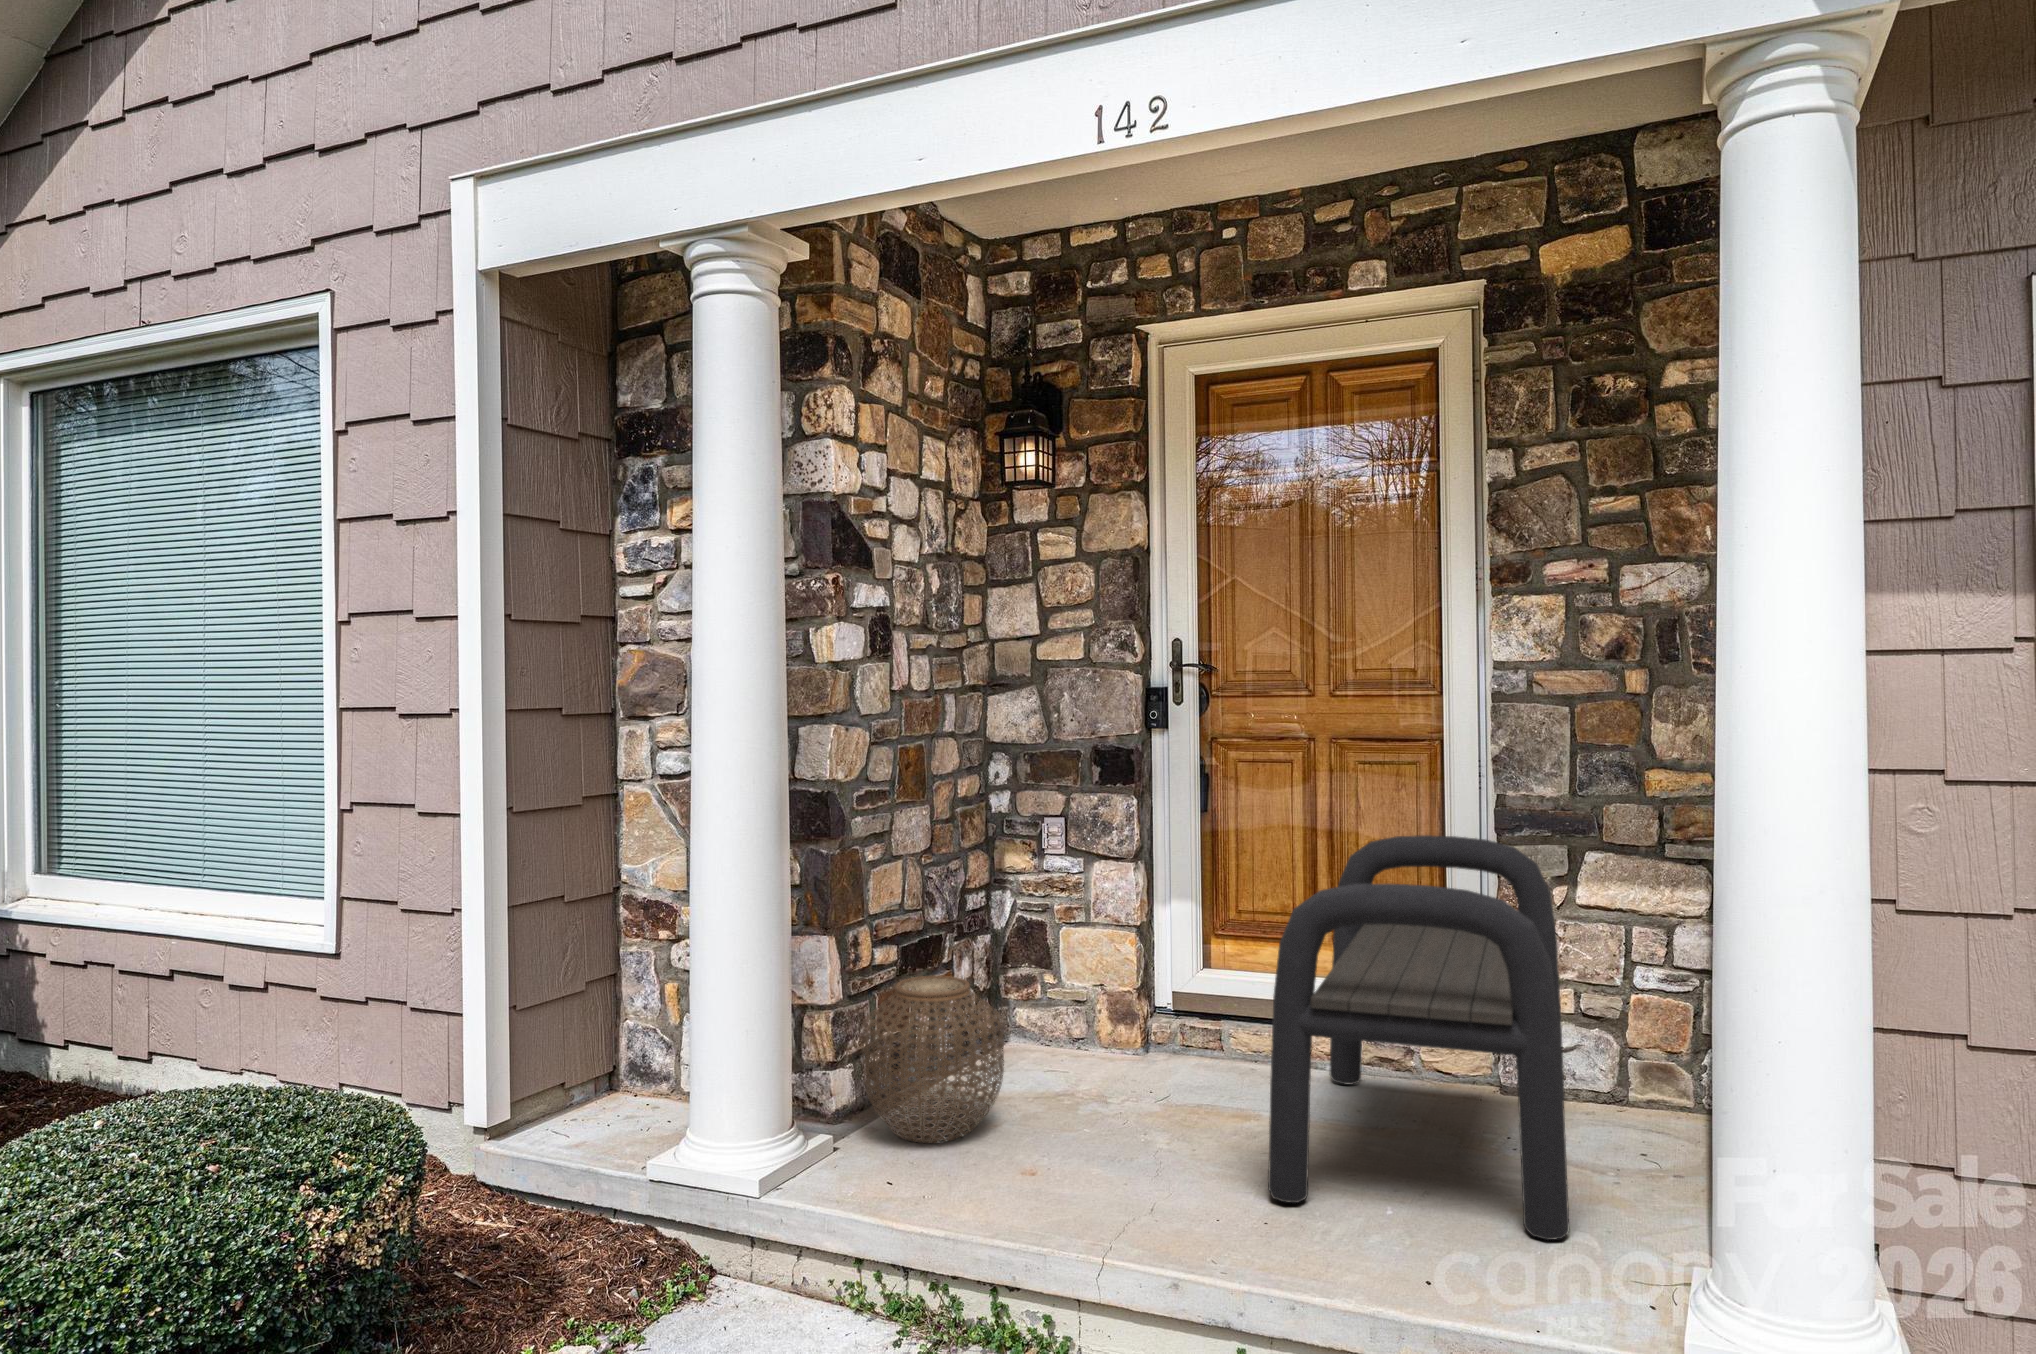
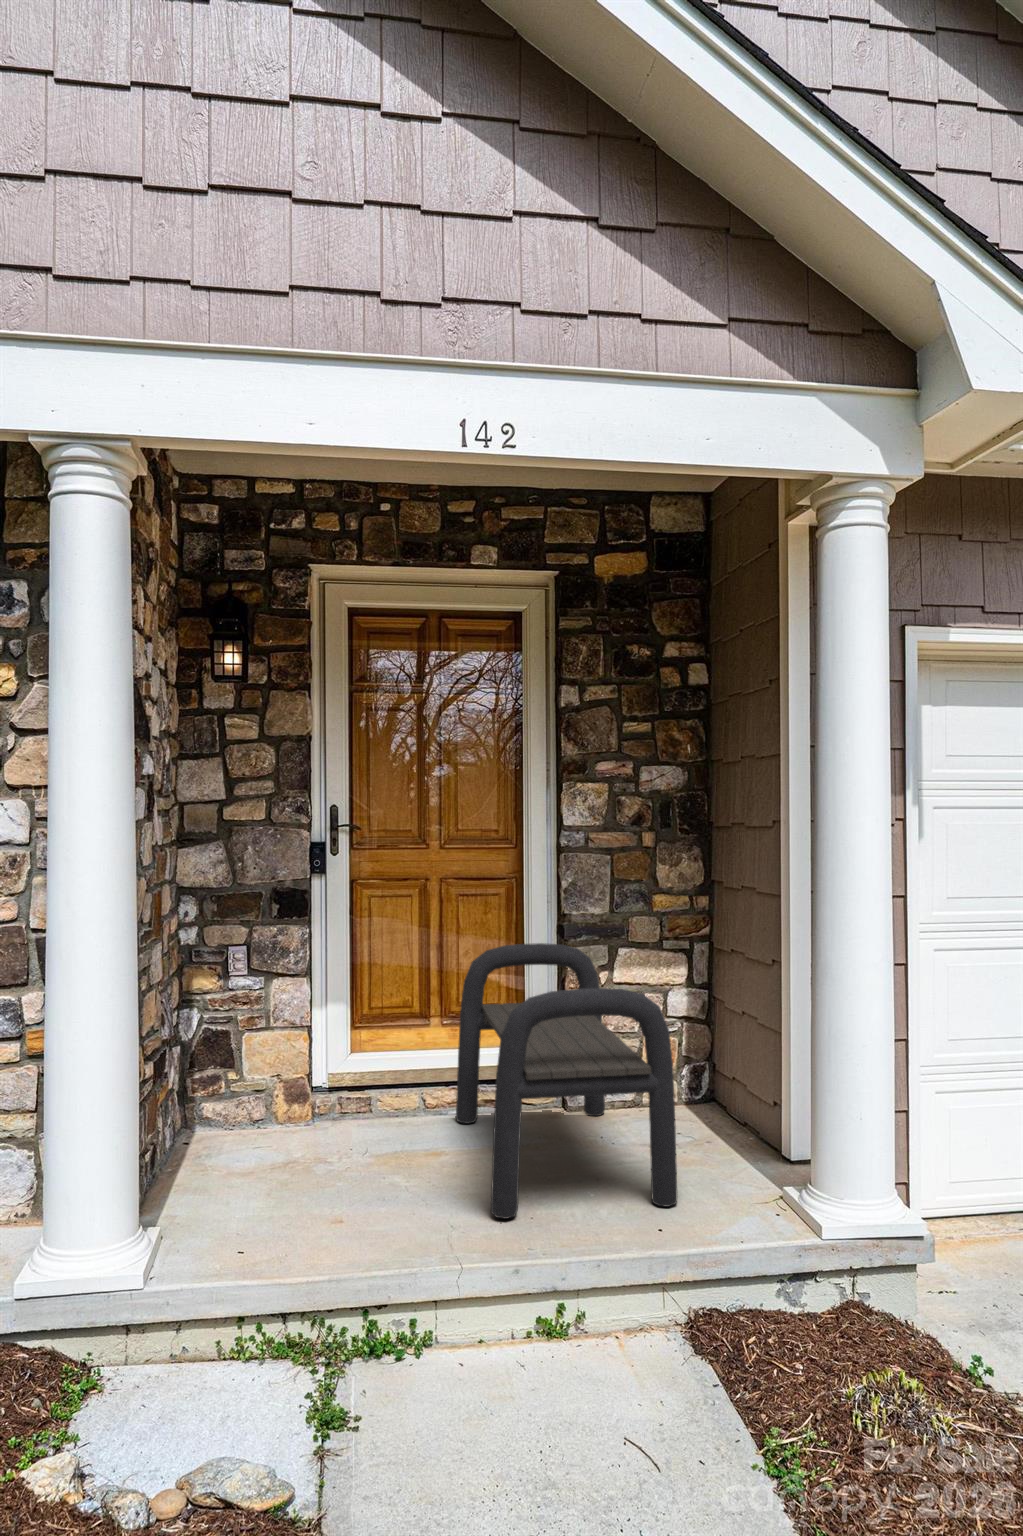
woven basket: present [862,975,1004,1143] -> none [141,1091,262,1234]

